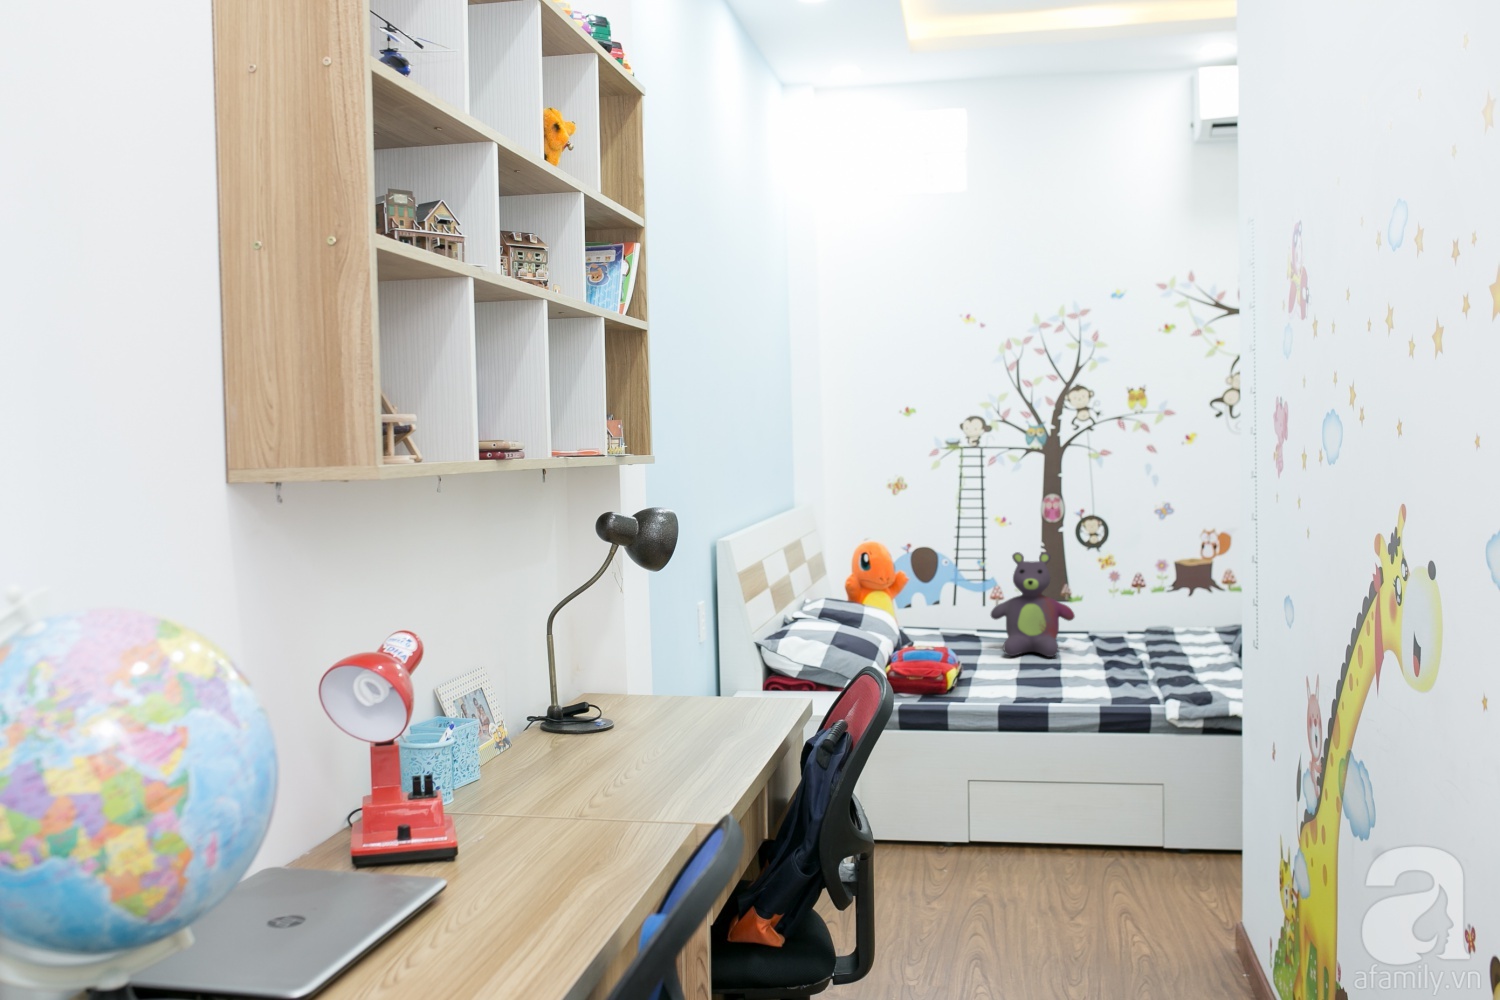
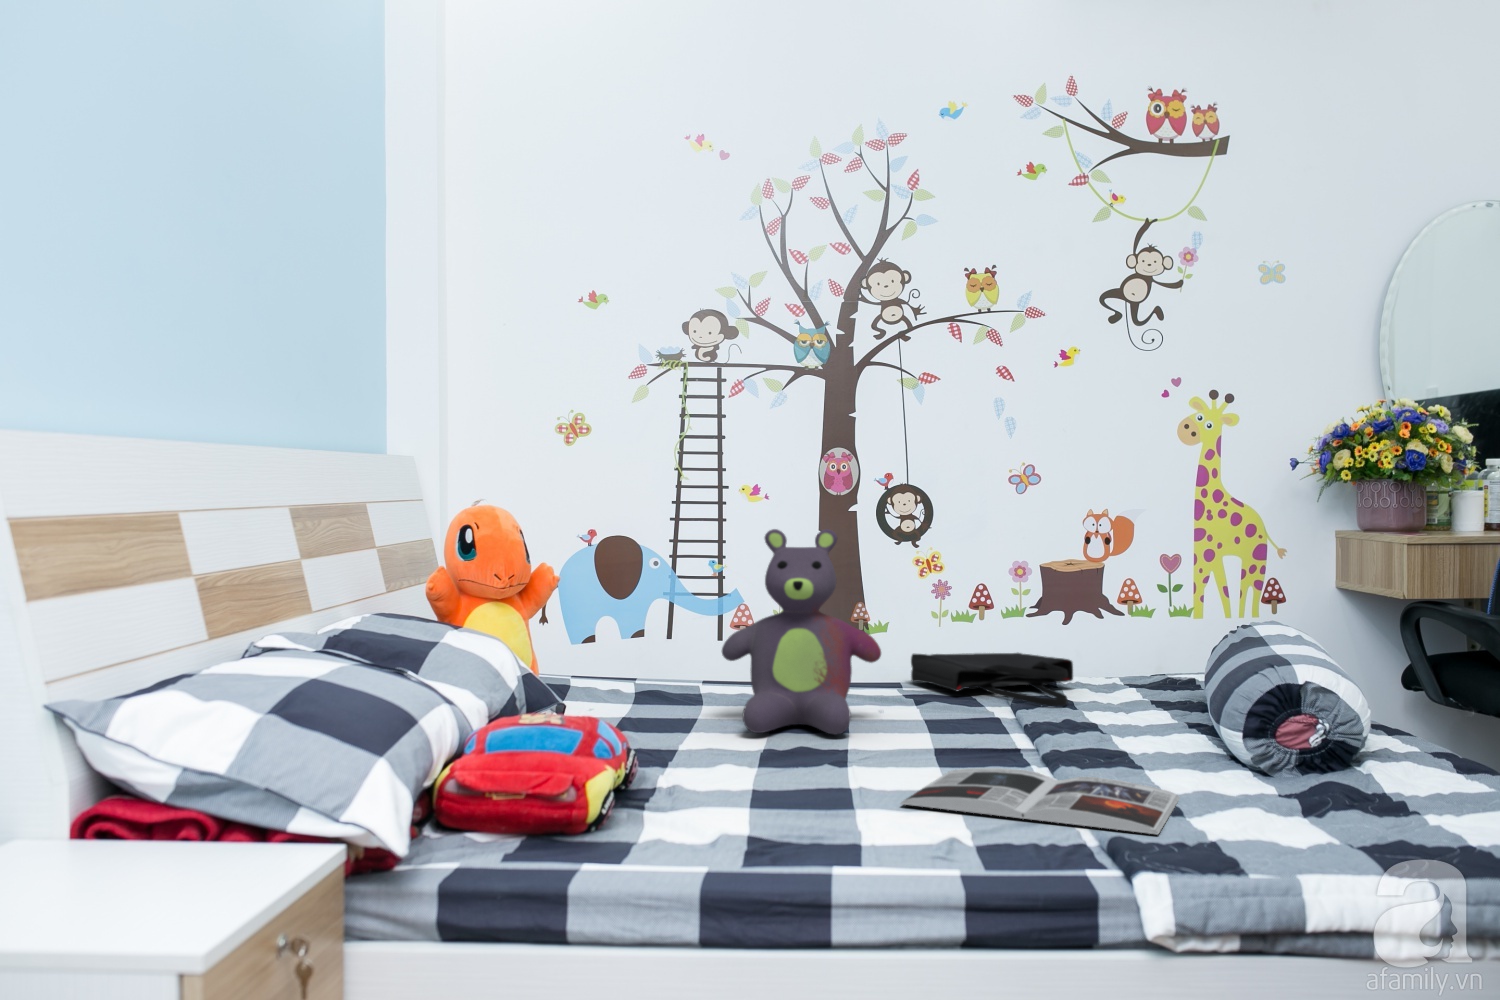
tote bag: none [1095,612,1189,643] -> present [911,653,1073,706]
magazine: none [1078,672,1206,696] -> present [901,768,1180,834]

